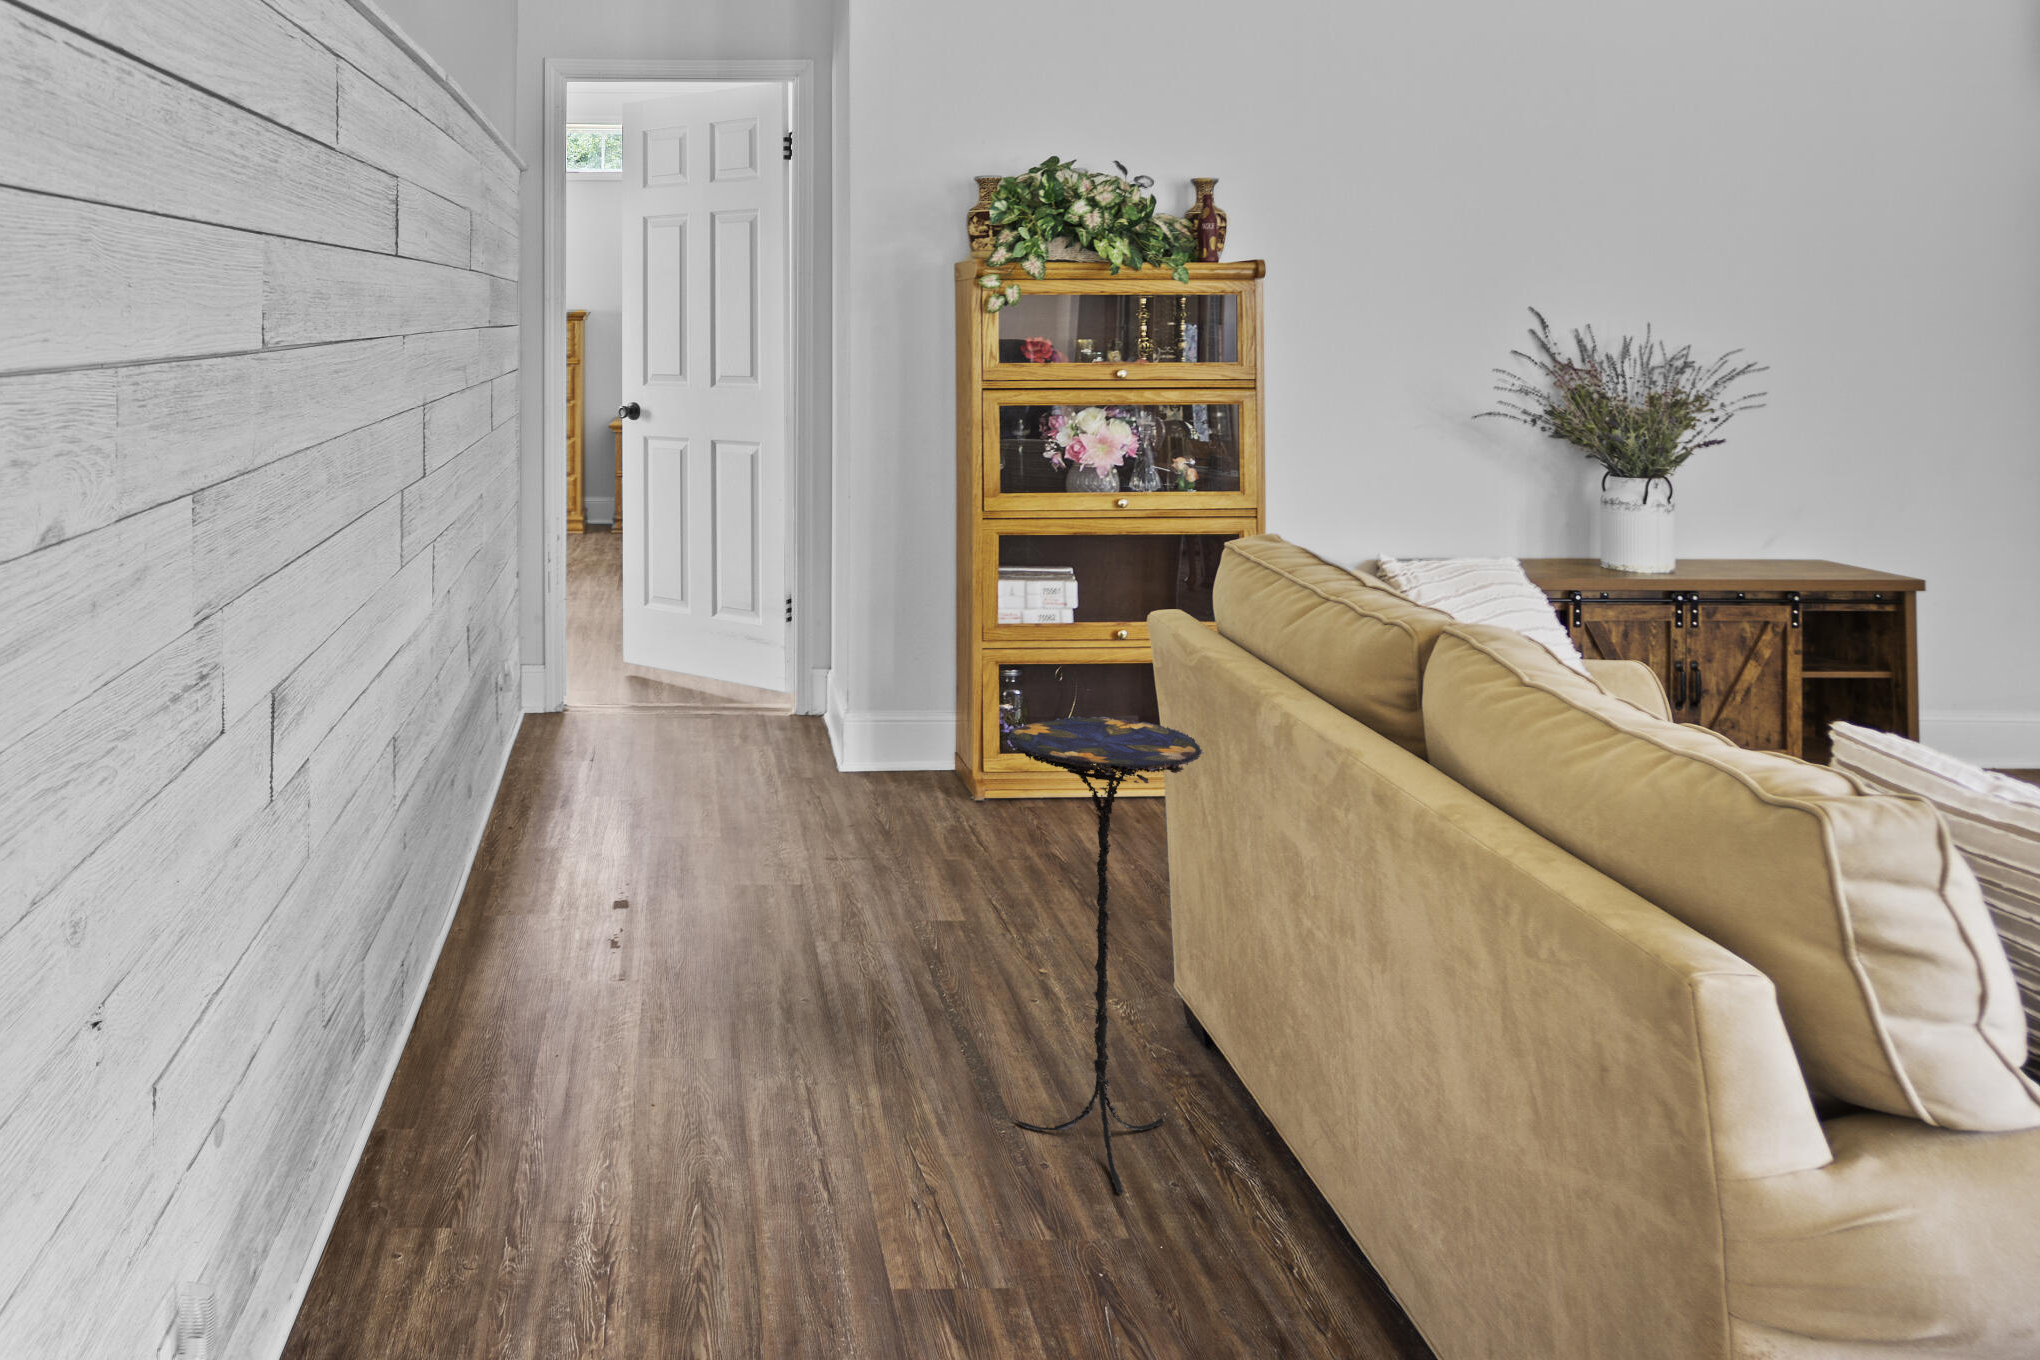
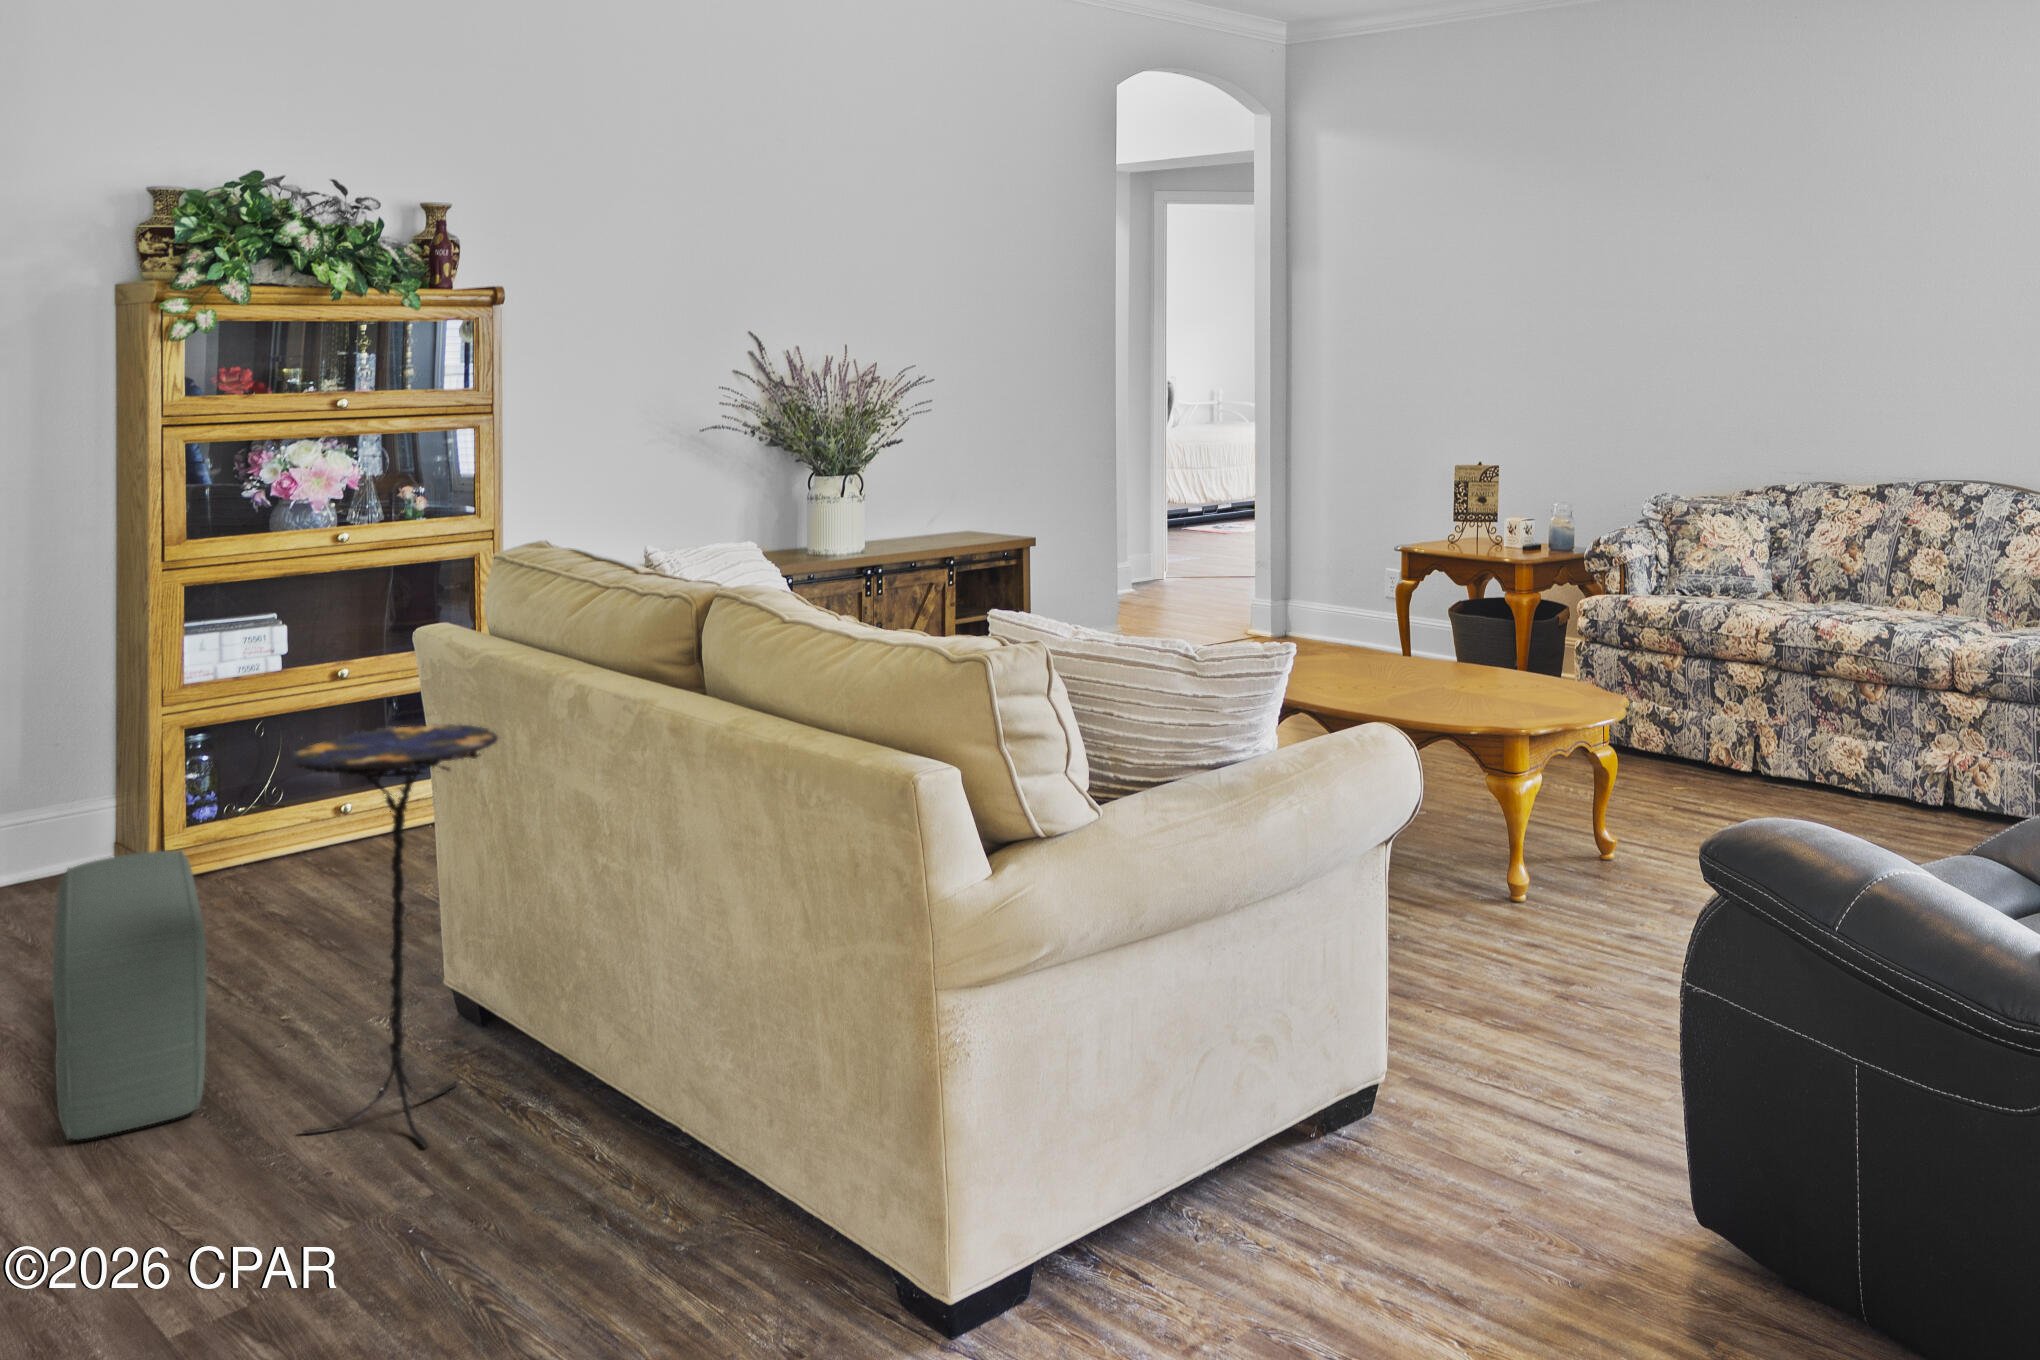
pouf: none [842,785,965,1061] -> present [52,851,207,1140]

